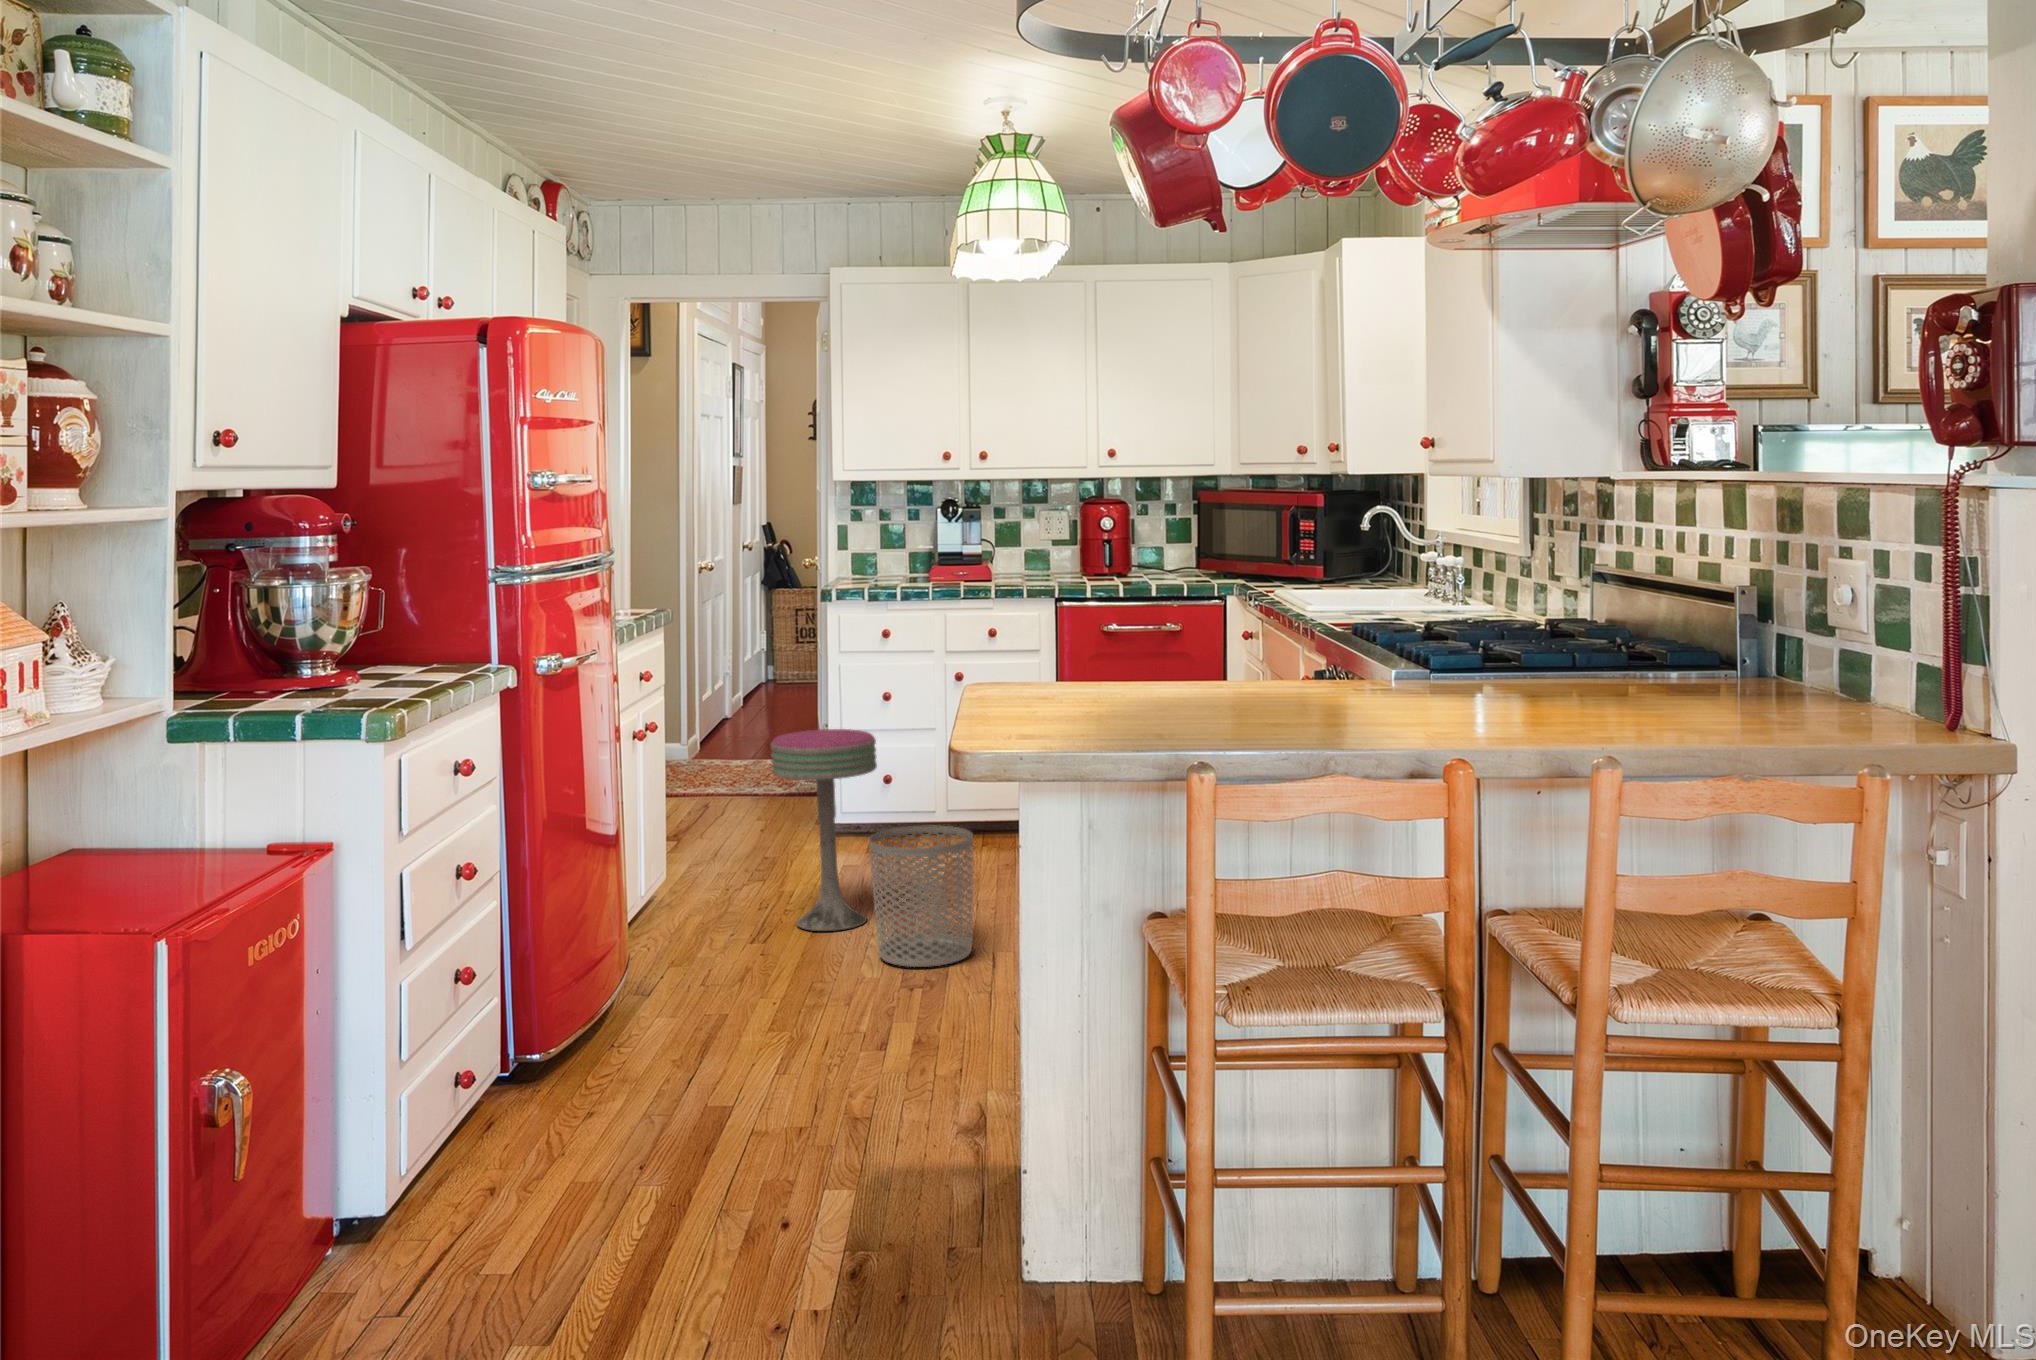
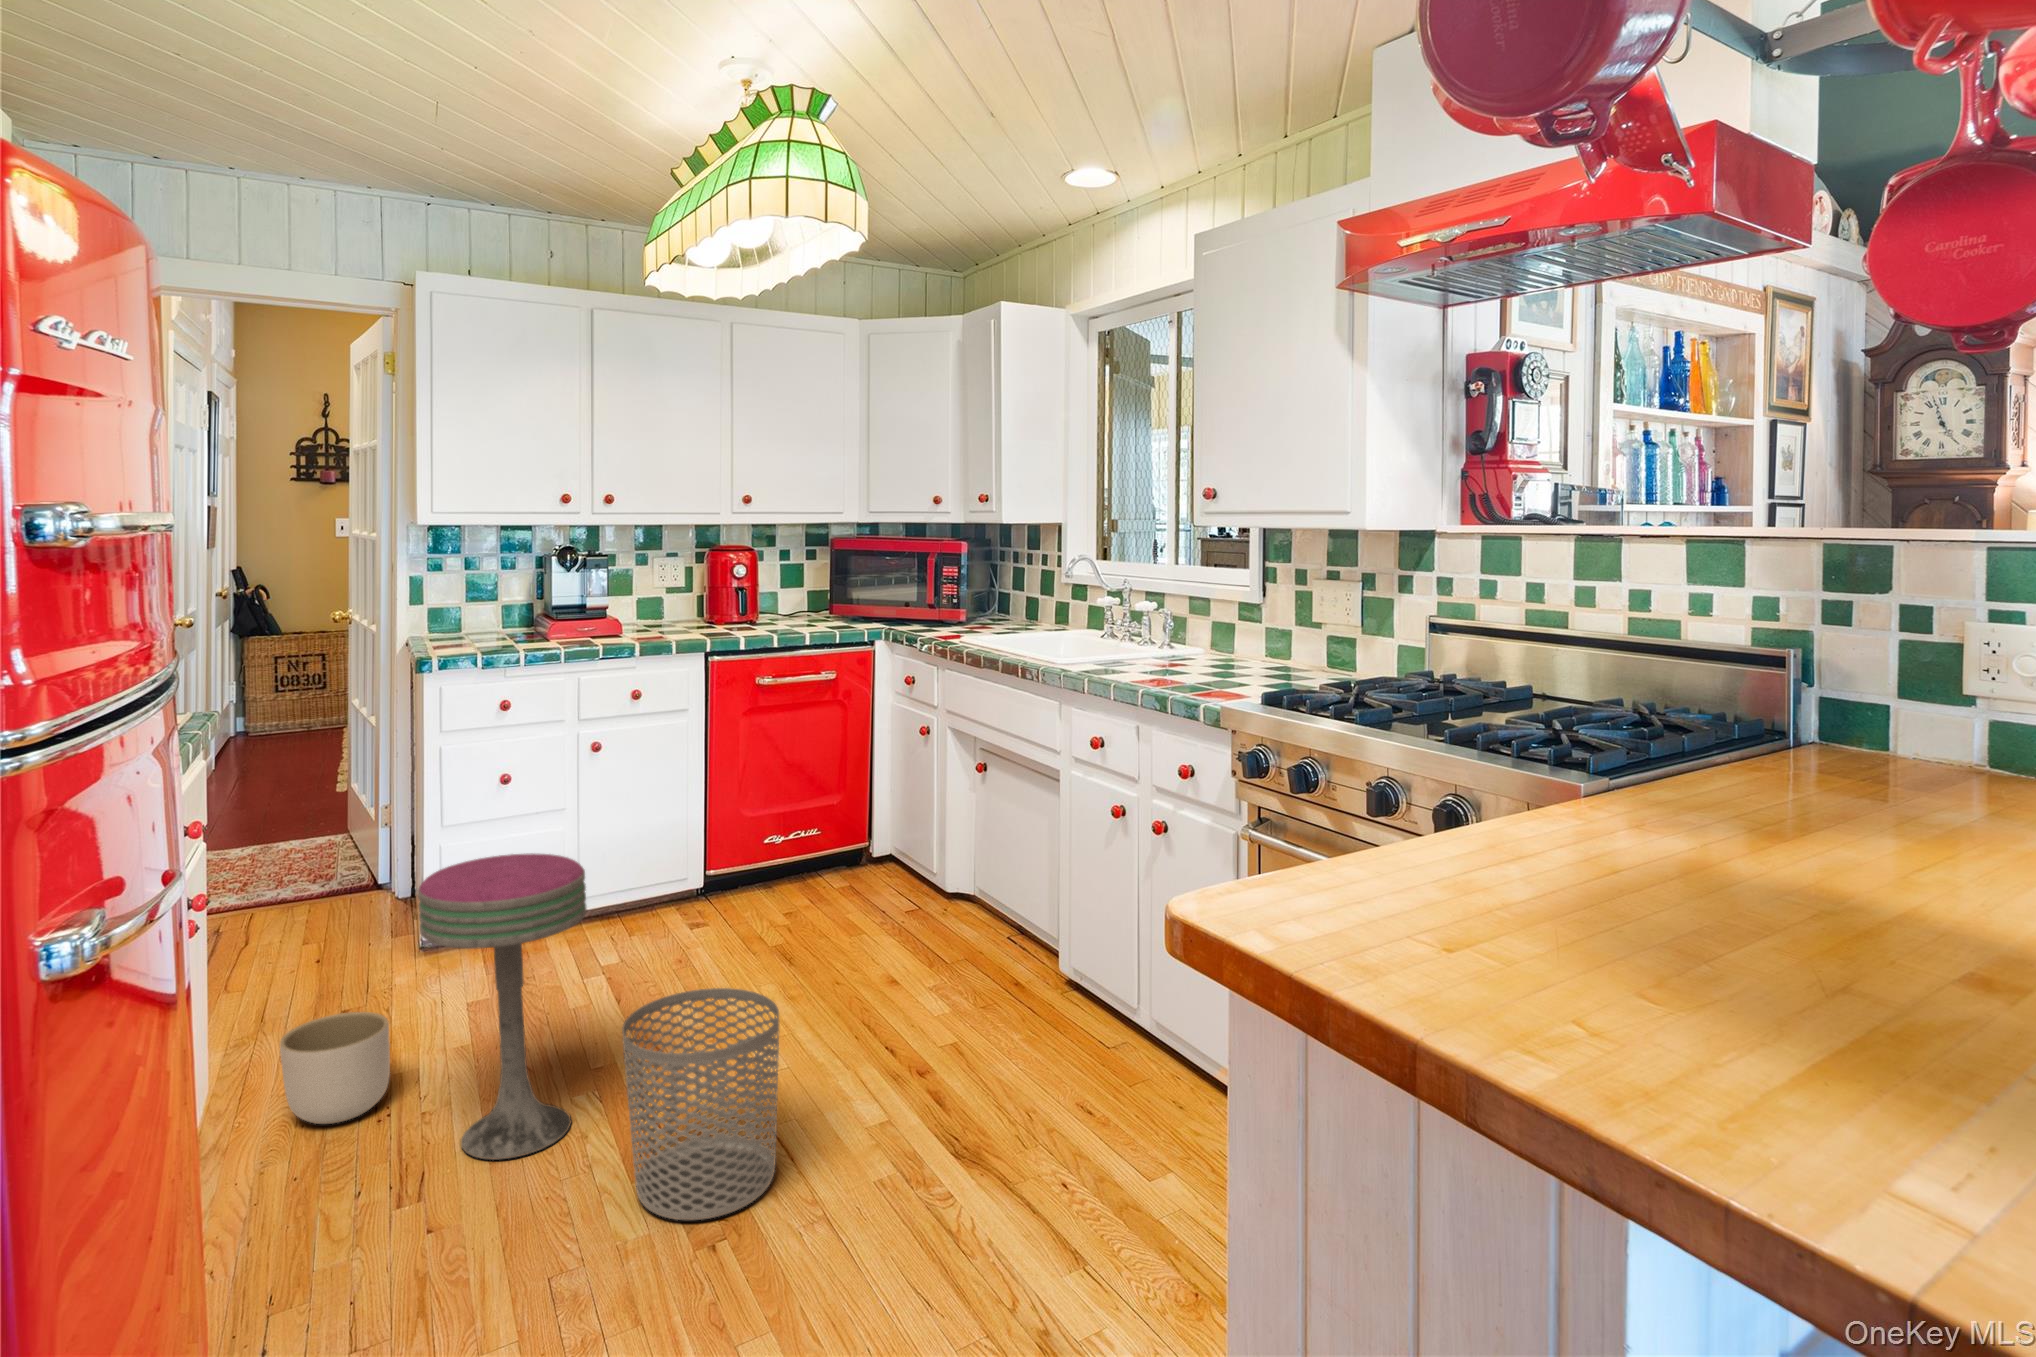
planter: none [704,839,769,906] -> present [280,1012,390,1124]

